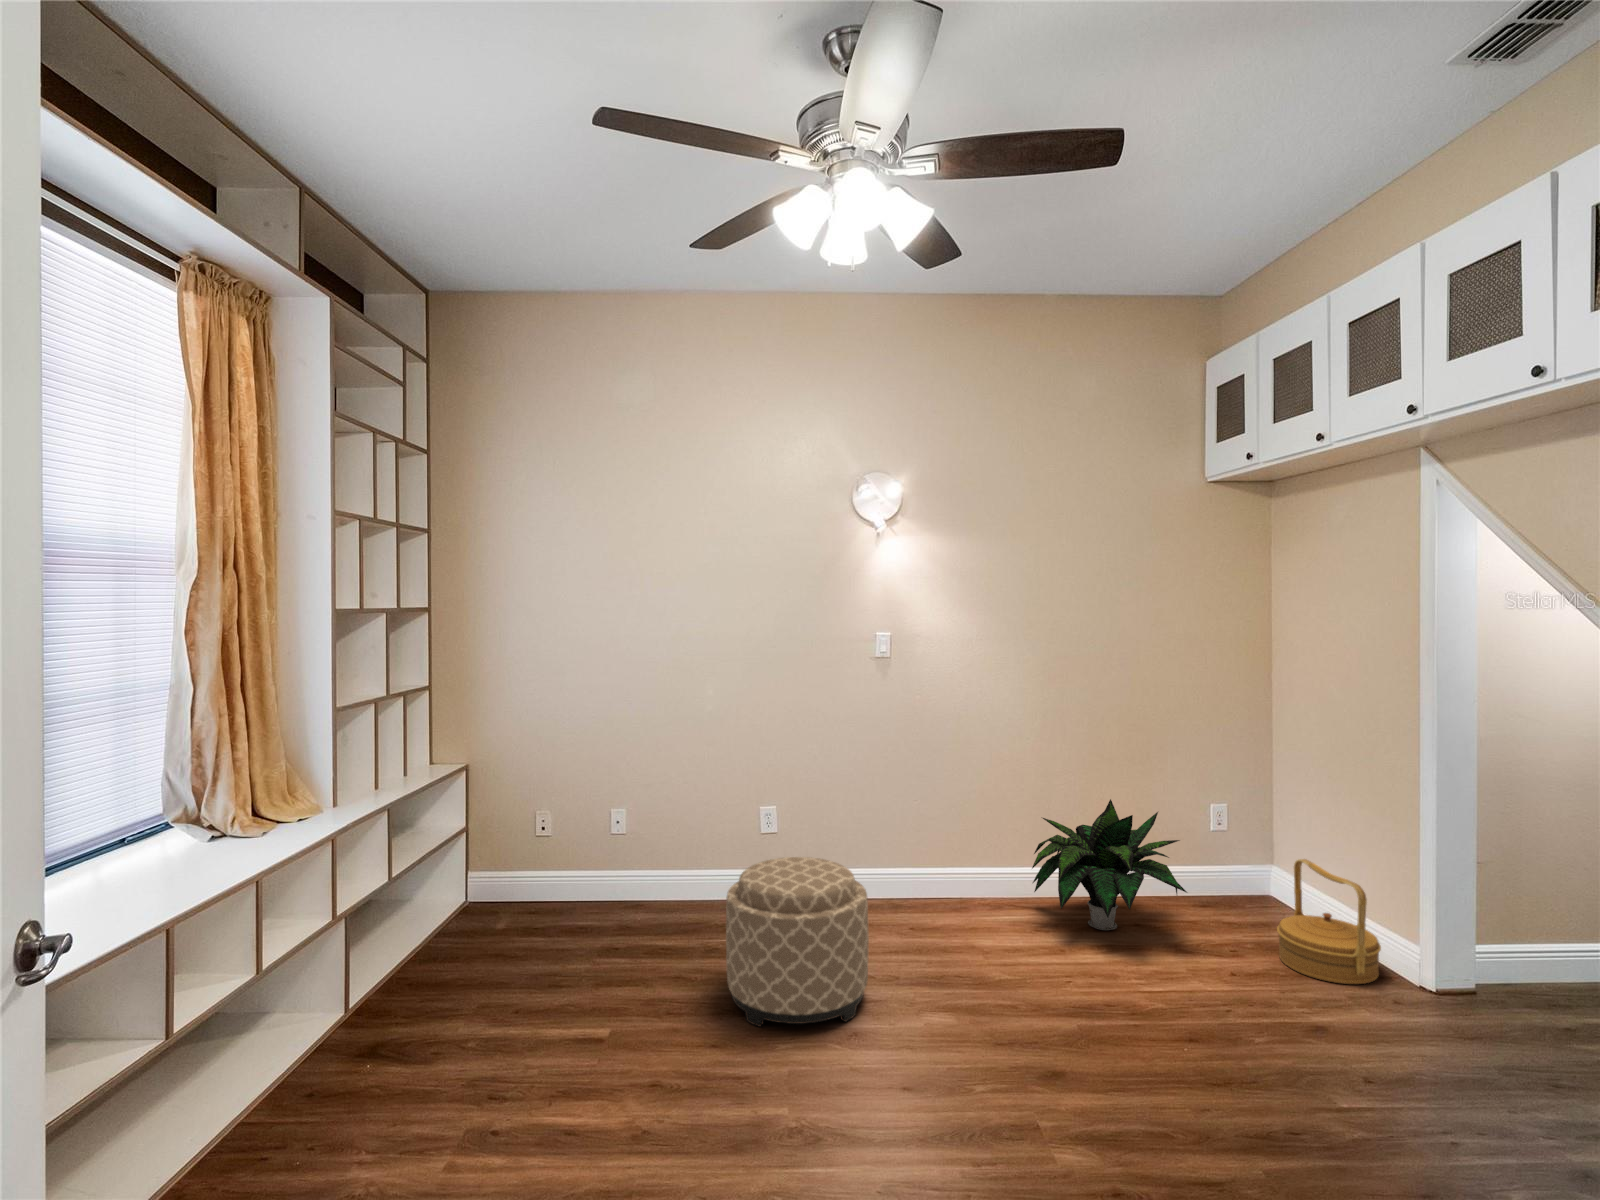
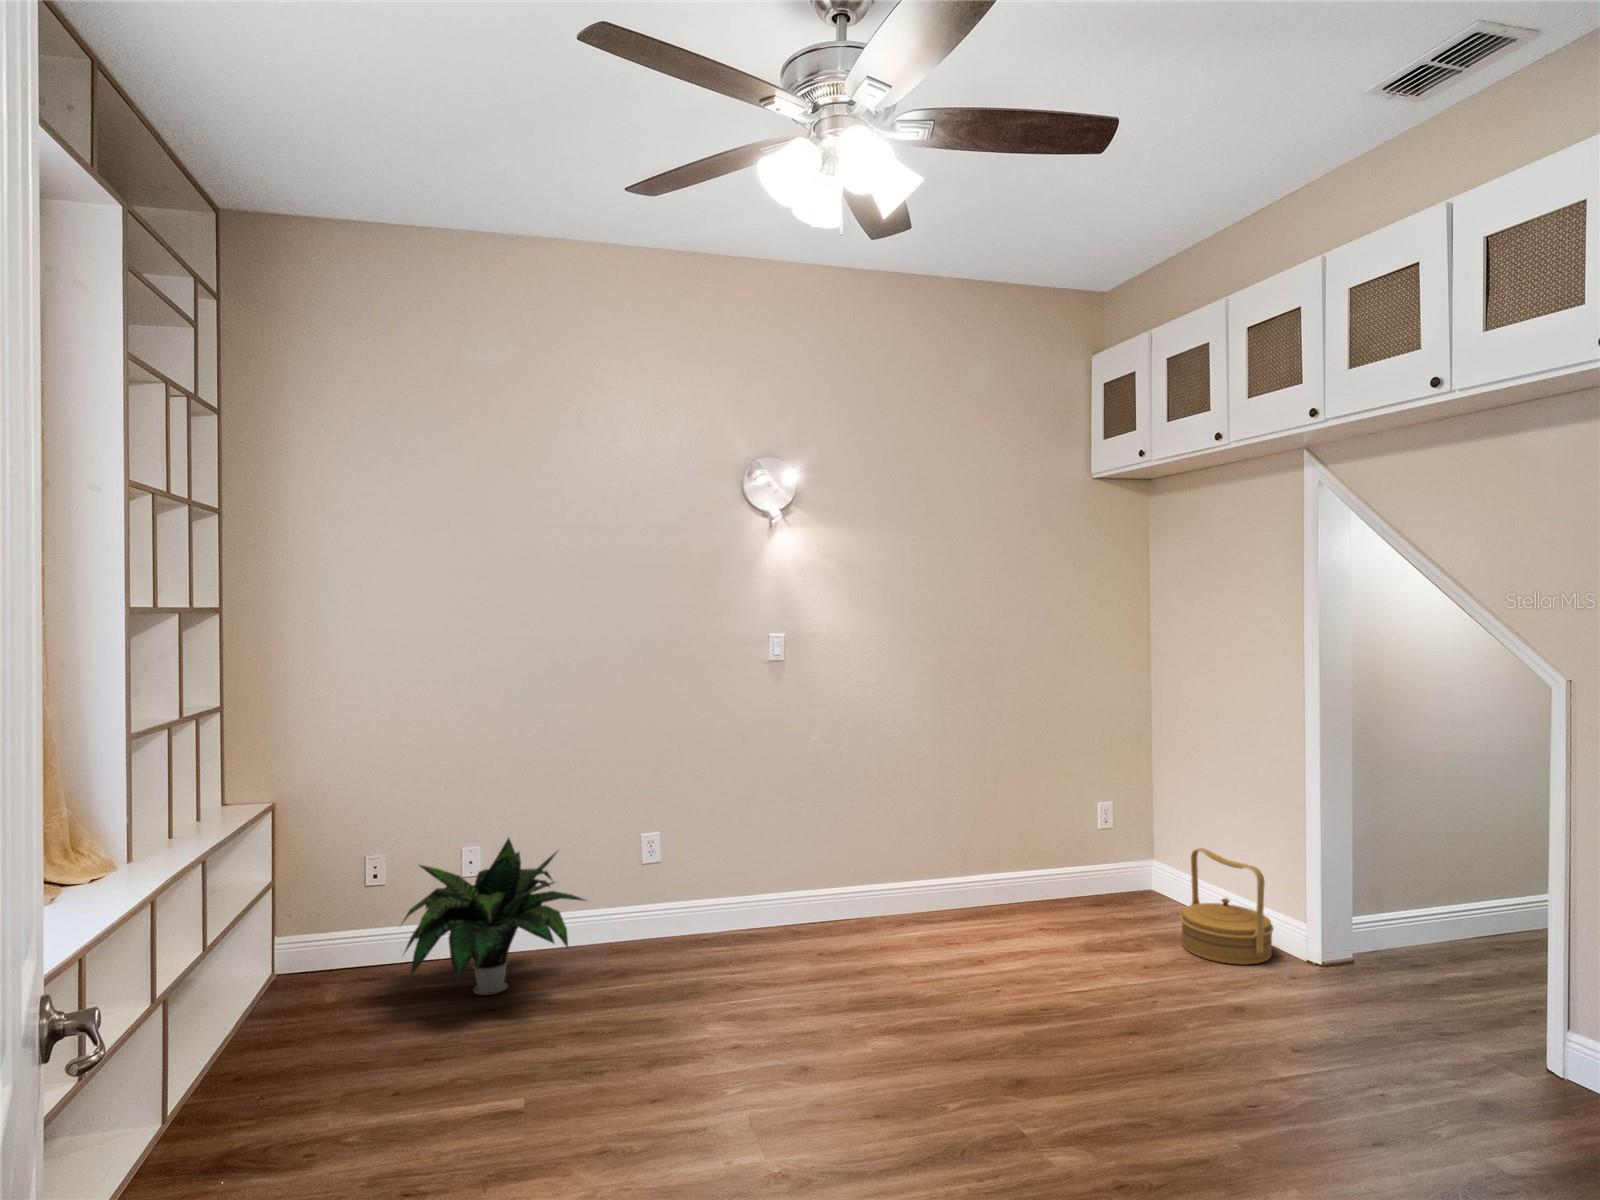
potted plant: present [1032,799,1187,930] -> present [403,838,585,995]
ottoman: present [726,857,869,1027] -> none [647,882,806,1076]

